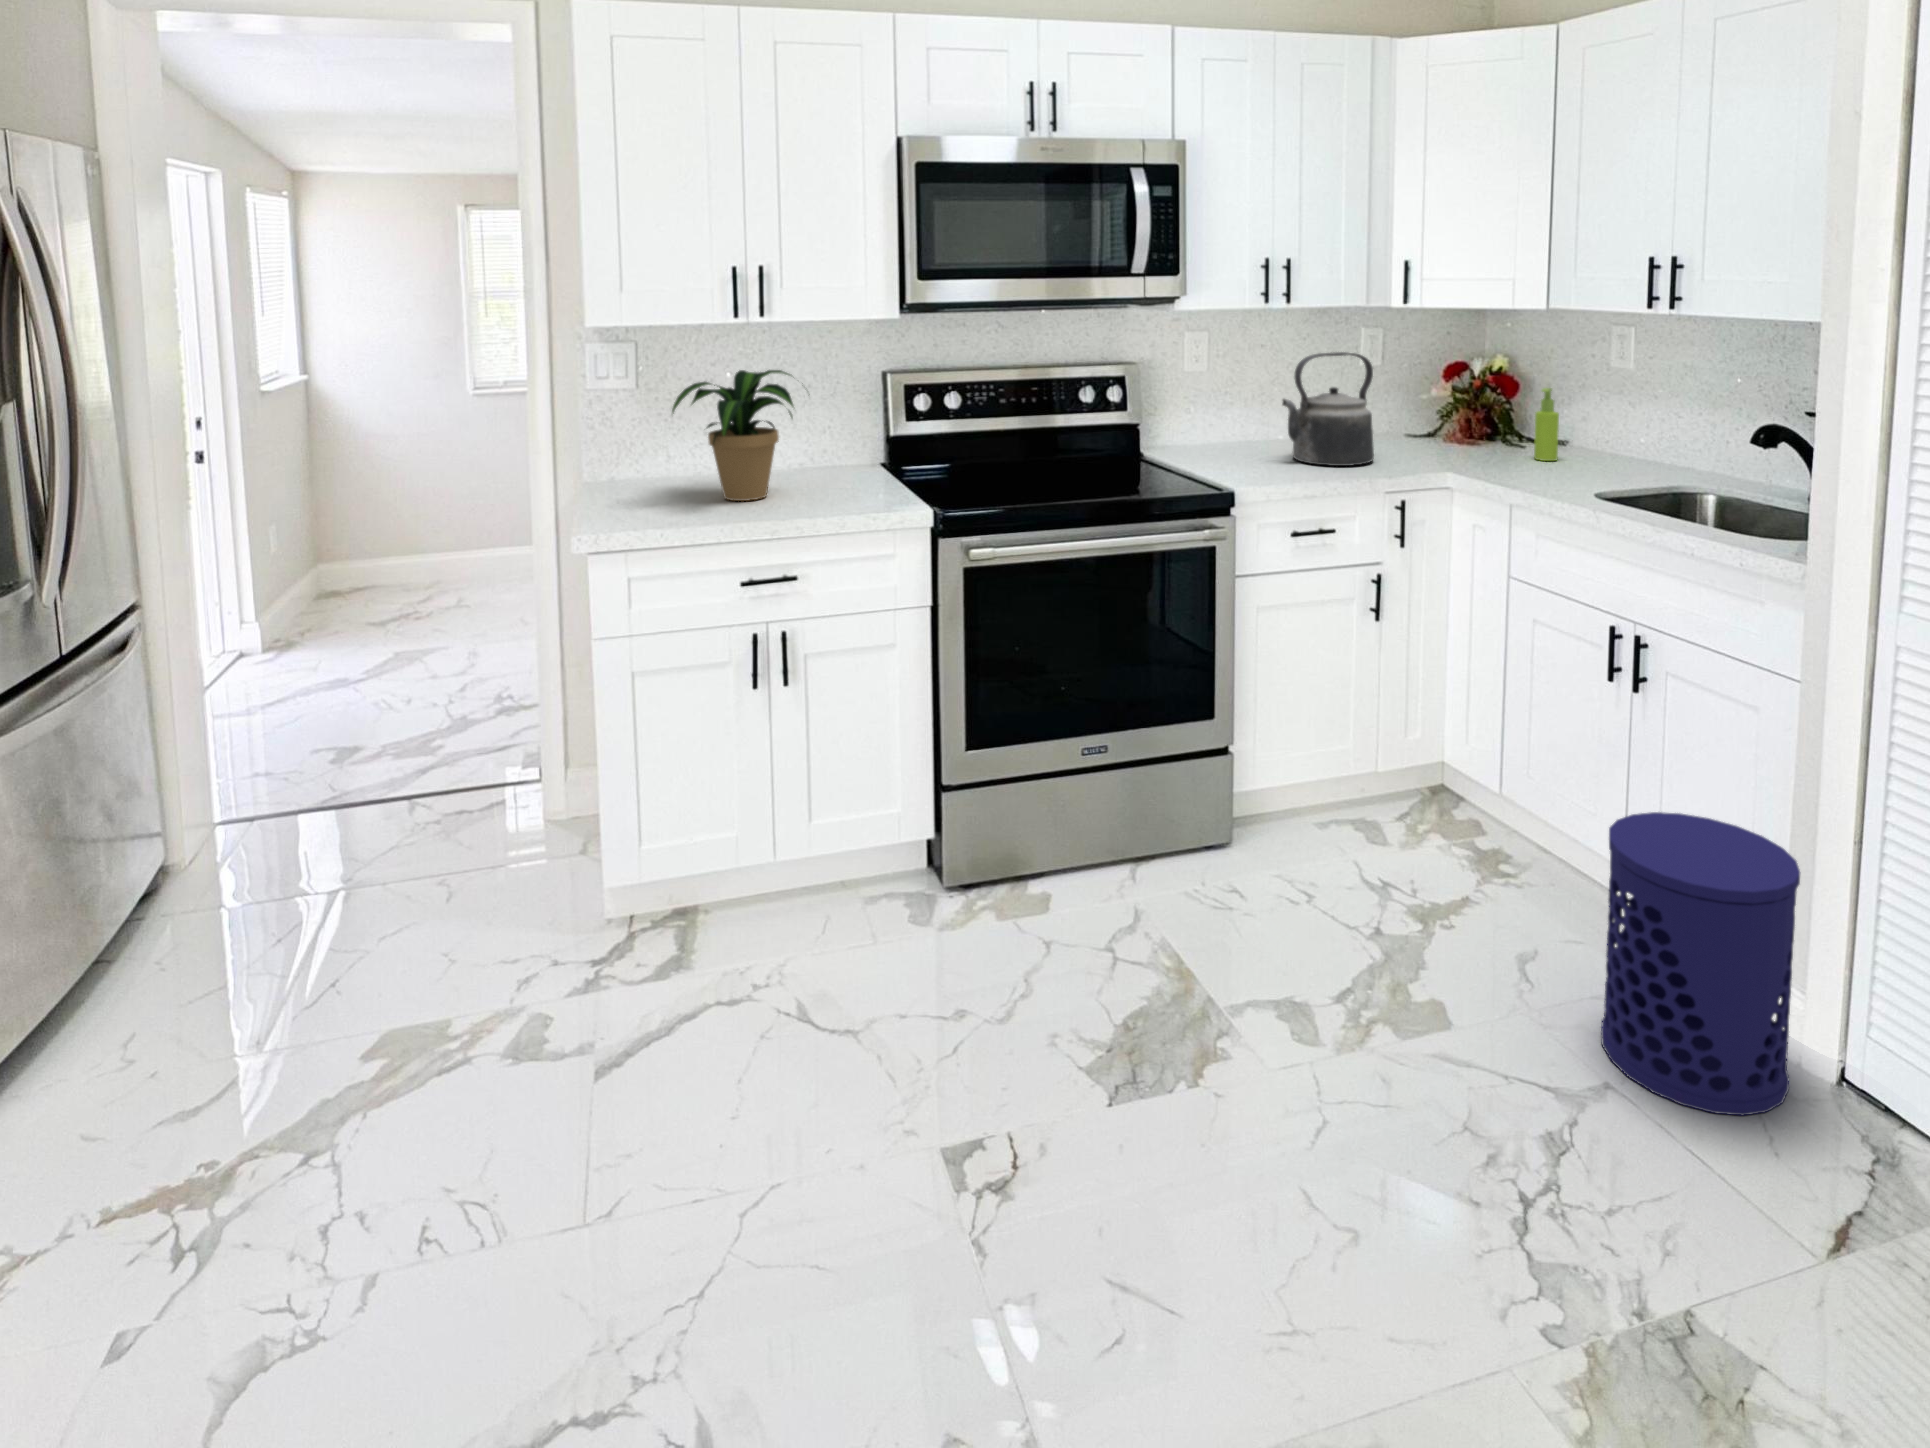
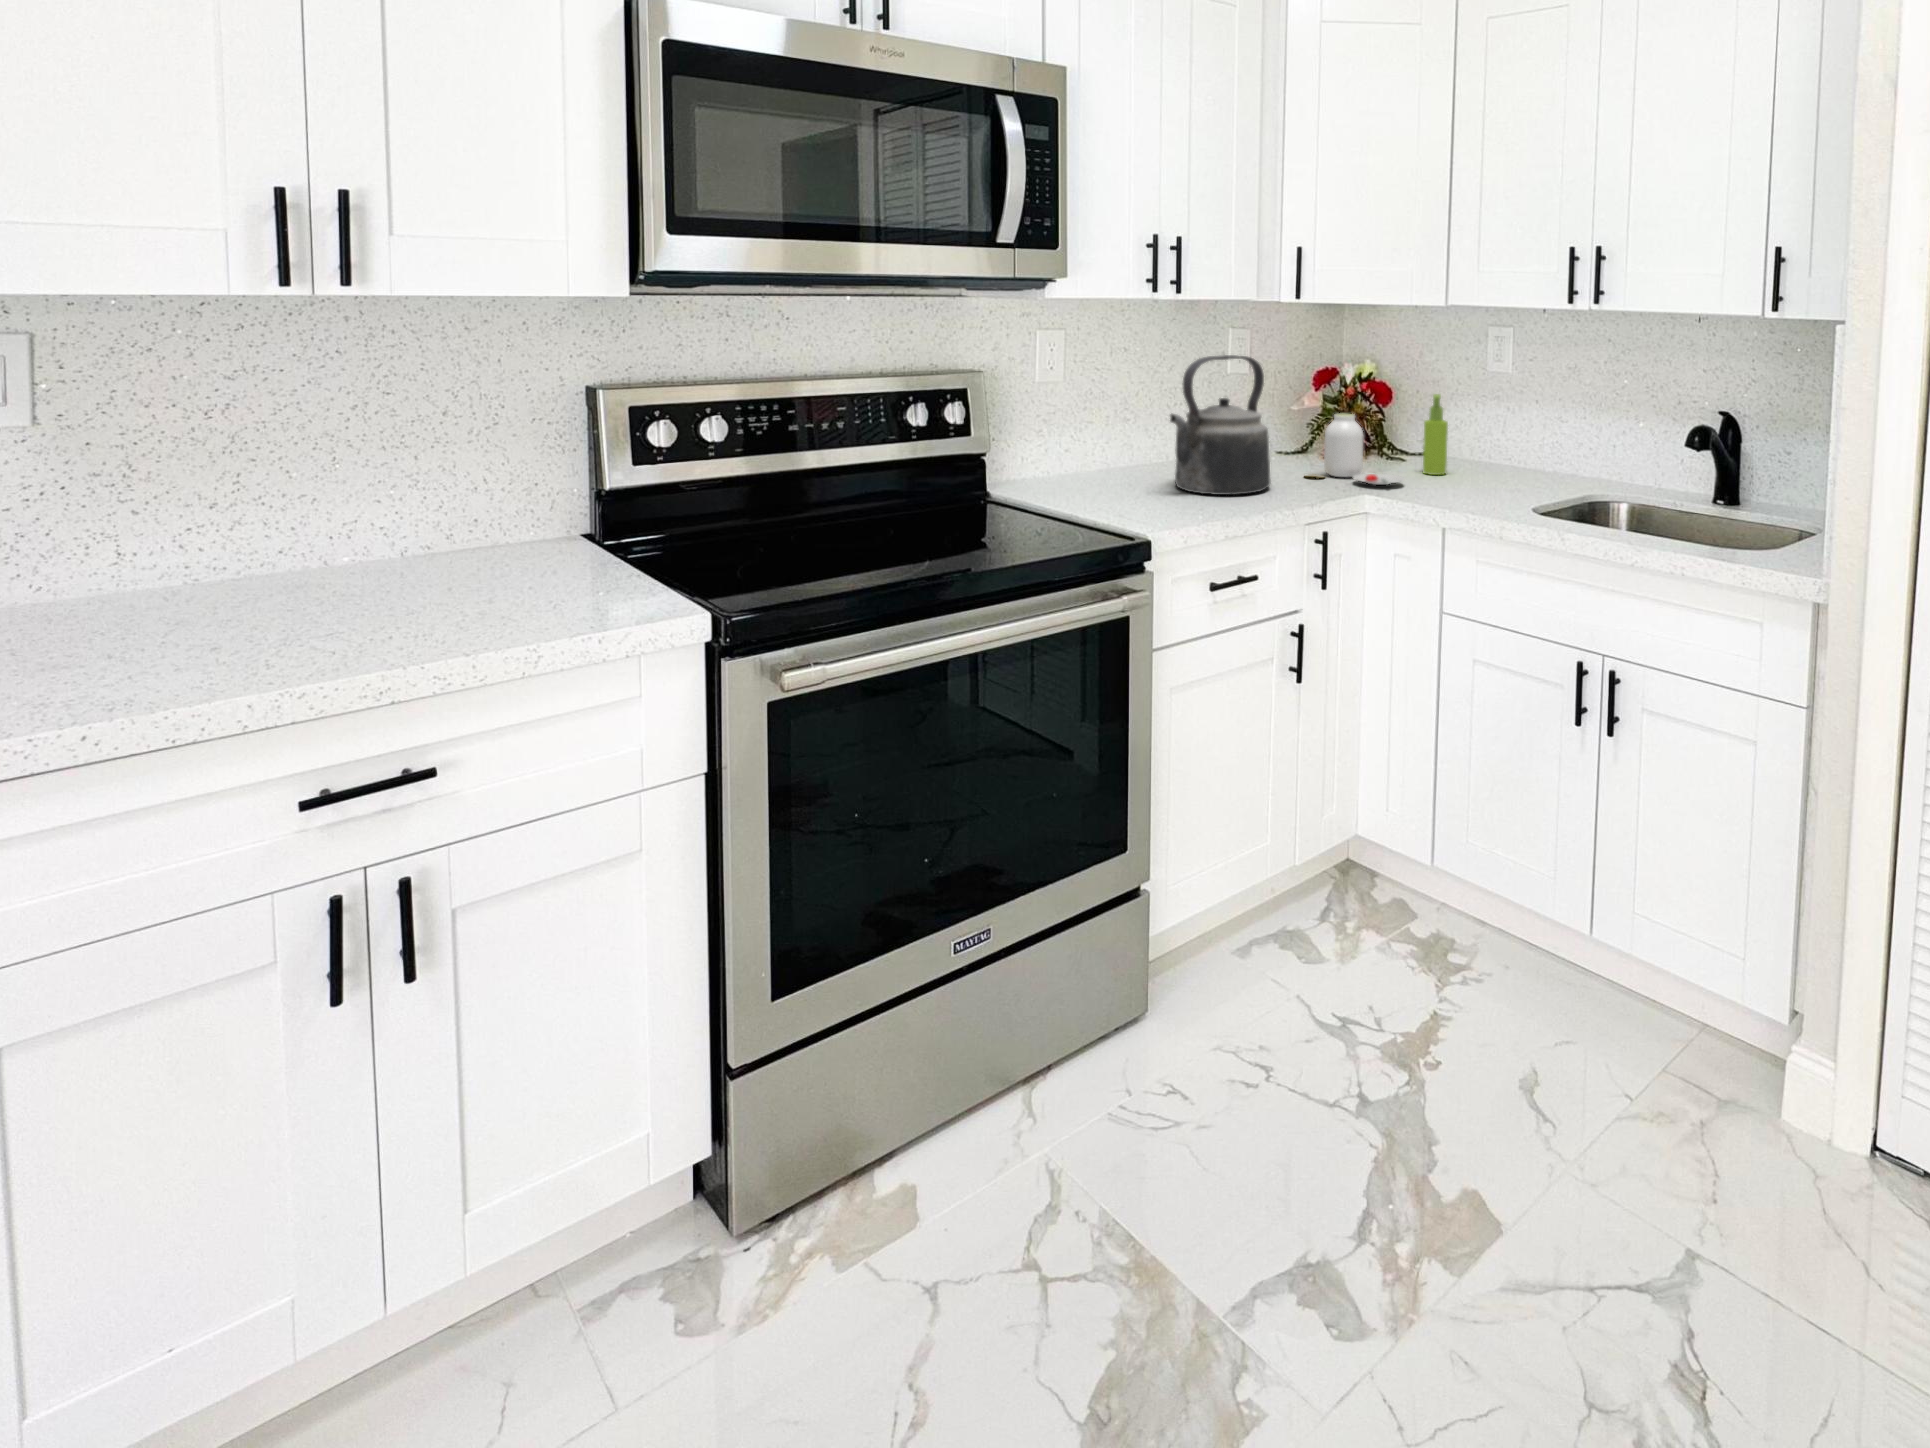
potted plant: present [672,370,793,501] -> none [128,386,456,633]
jar: none [1414,403,1502,465] -> present [1307,414,1403,485]
waste bin: present [1601,812,1800,1115] -> none [1647,882,1864,1253]

